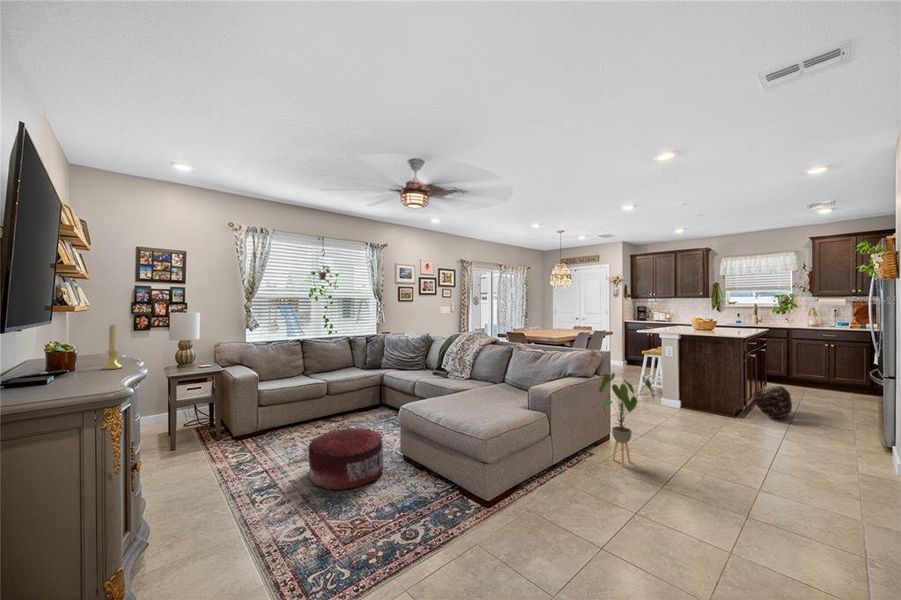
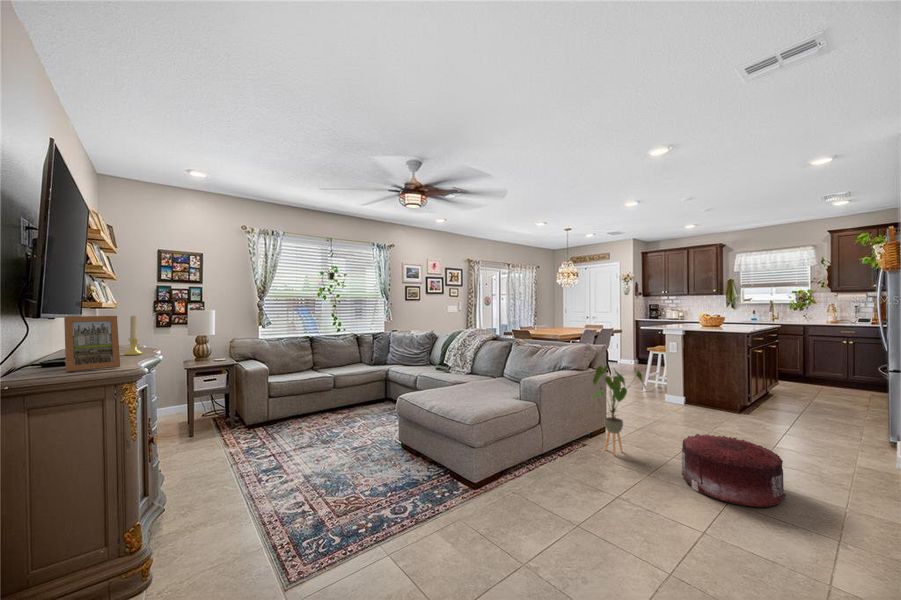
picture frame: none [32,329,100,397] -> present [64,316,120,372]
basket: present [754,386,792,418] -> none [760,382,800,414]
pouf: present [308,427,384,490] -> present [682,434,786,507]

